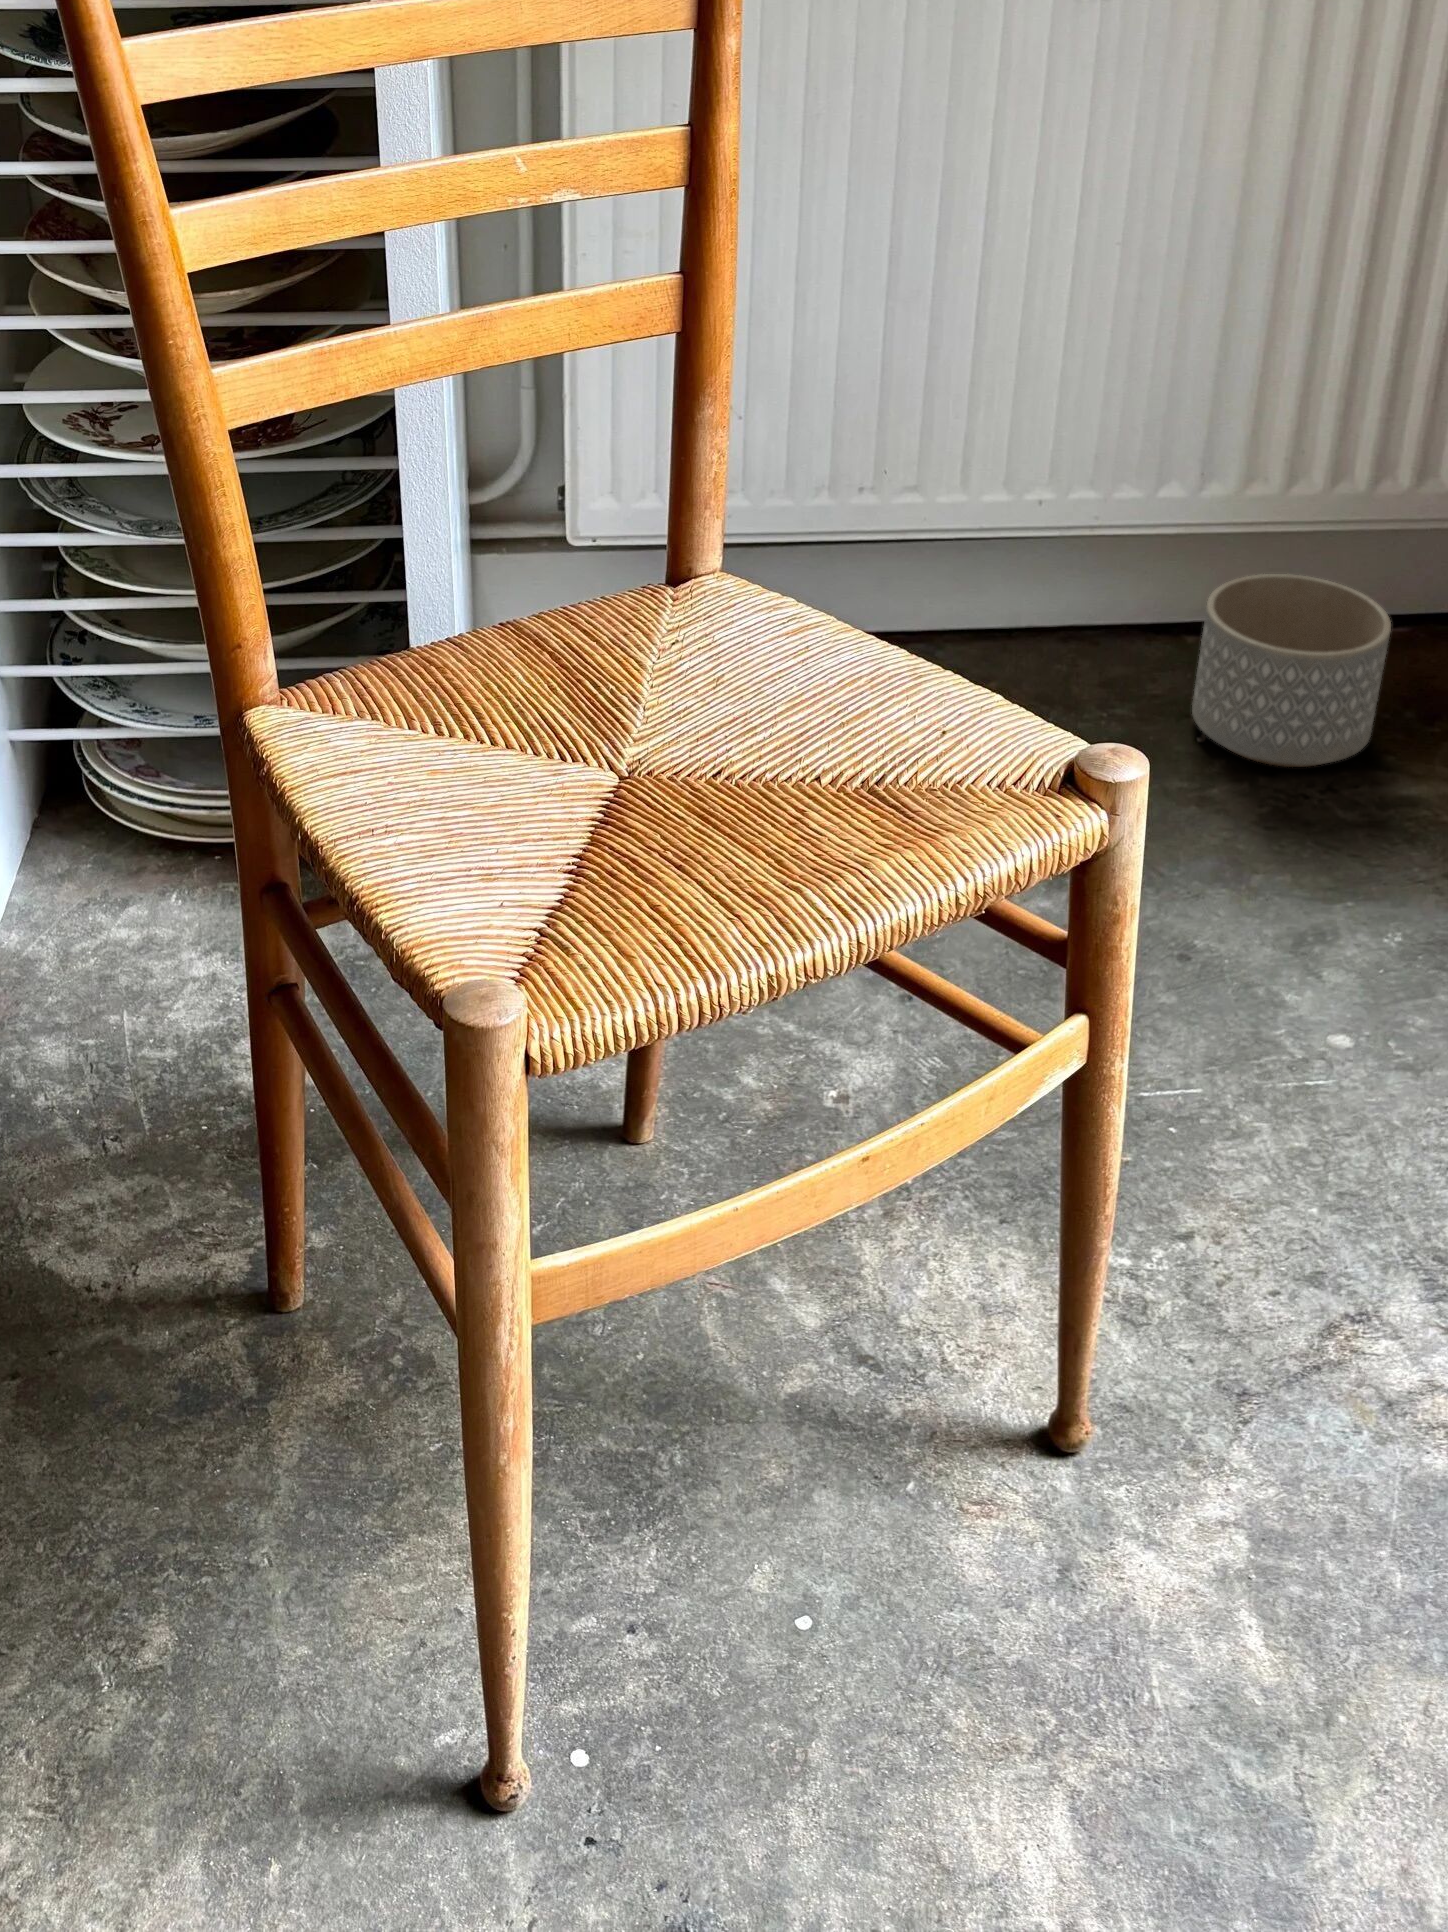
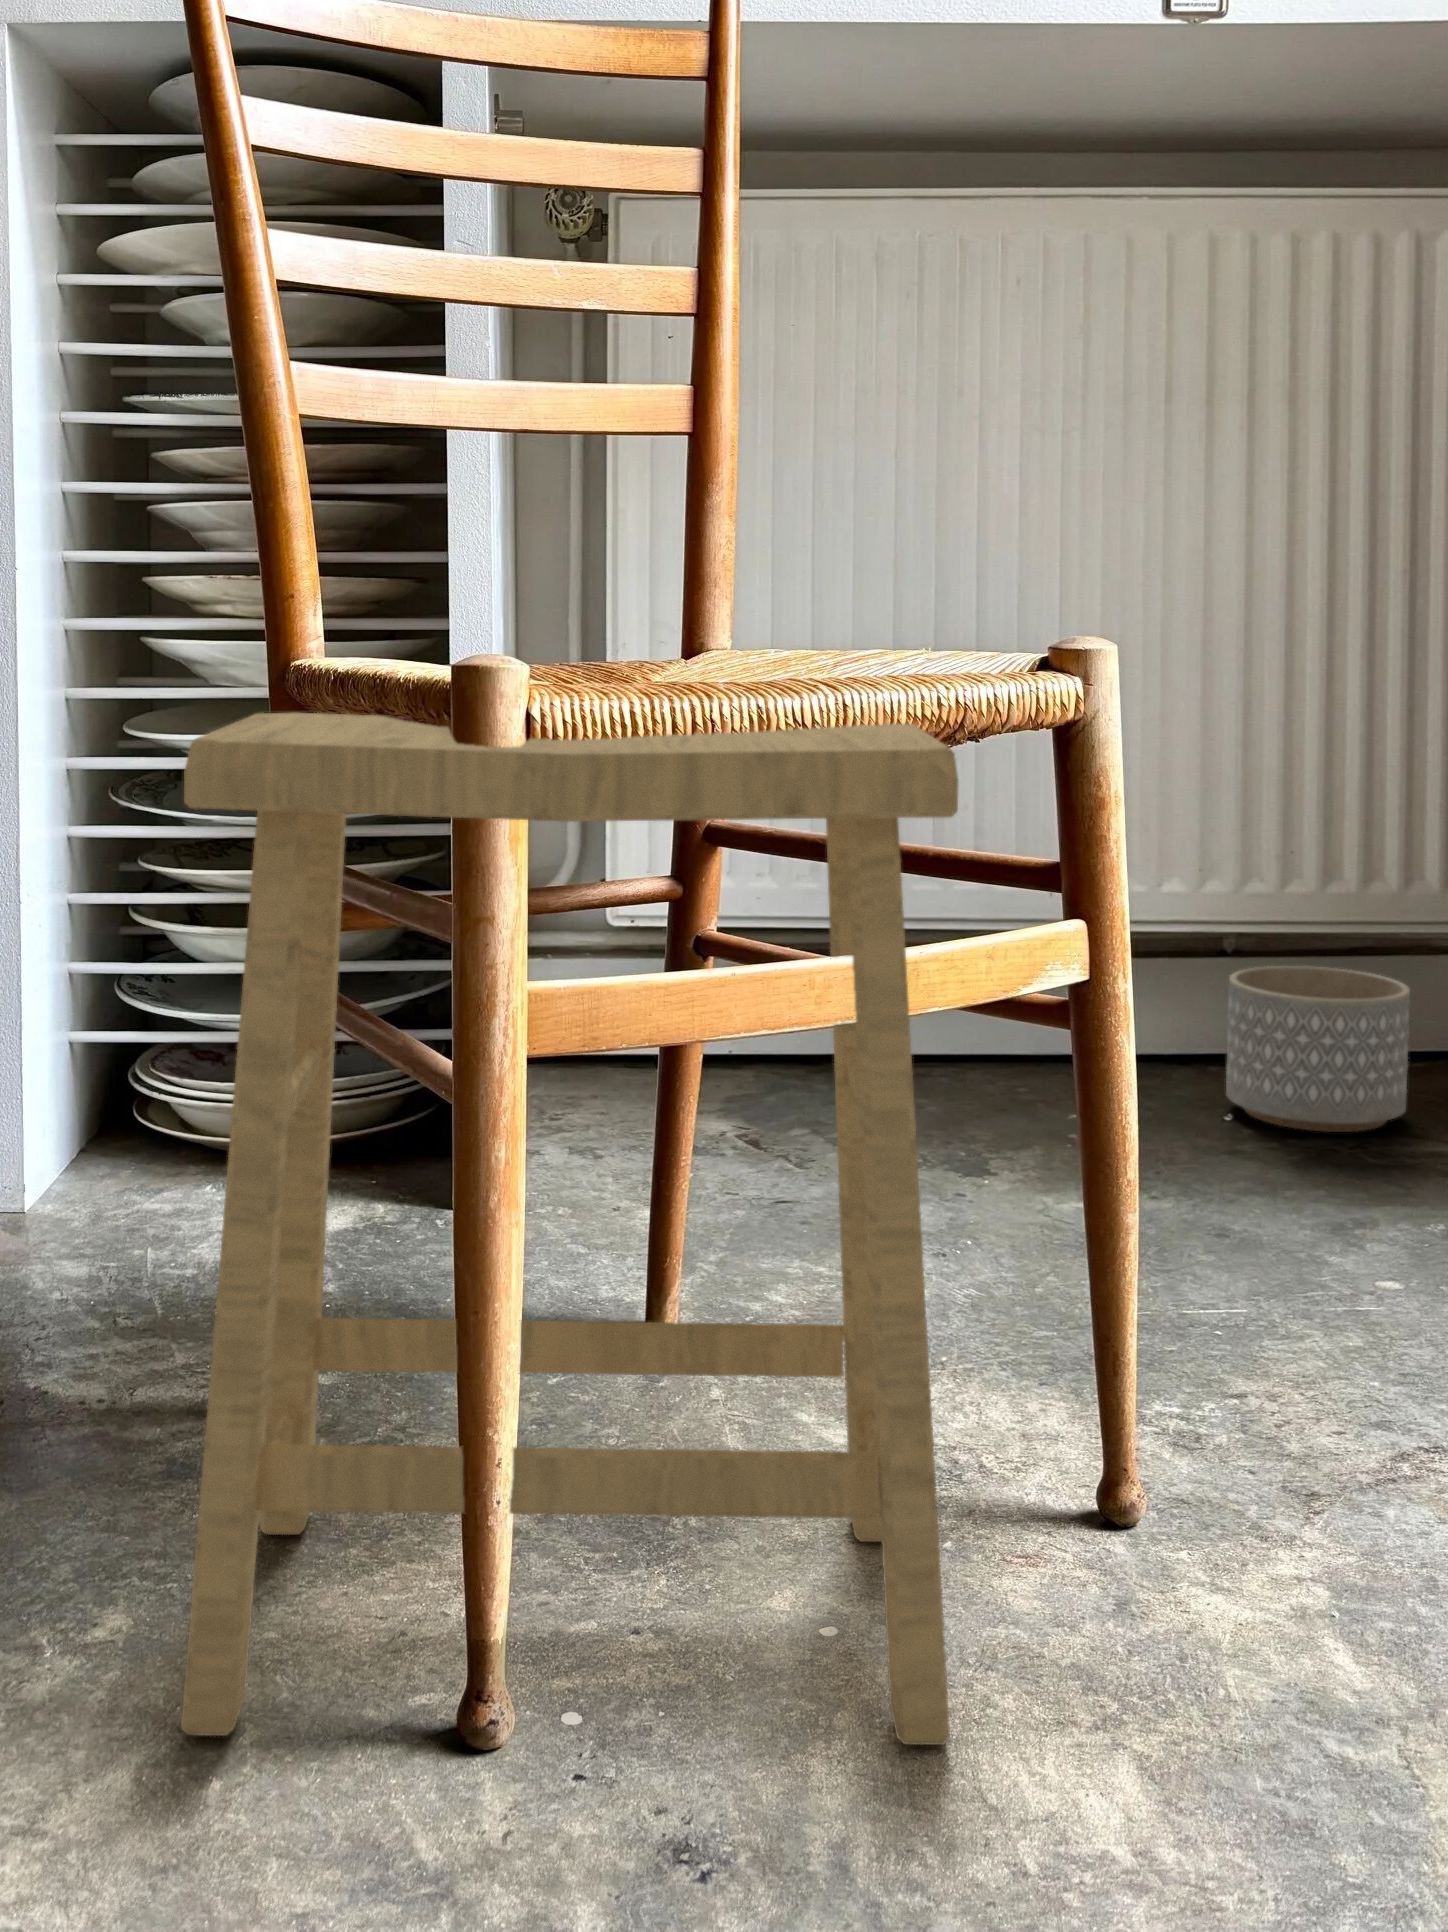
footstool: none [149,854,961,1807] -> present [181,713,958,1745]

